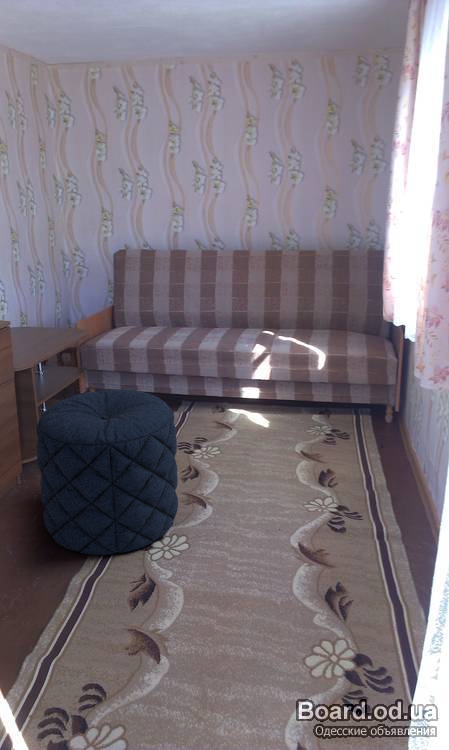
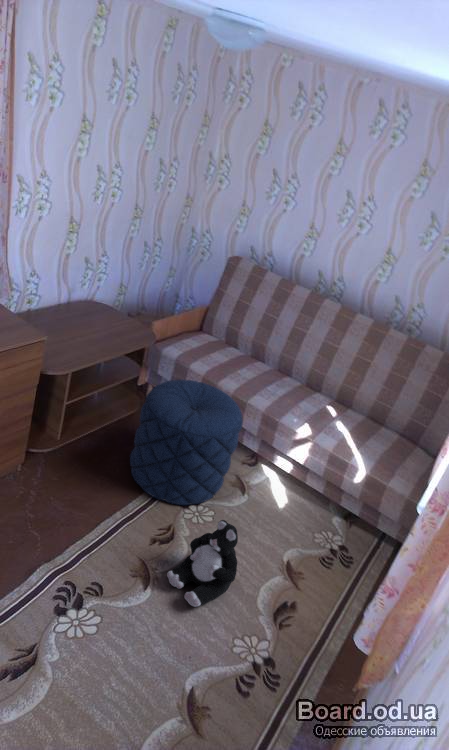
plush toy: none [178,518,266,648] -> present [167,520,238,607]

